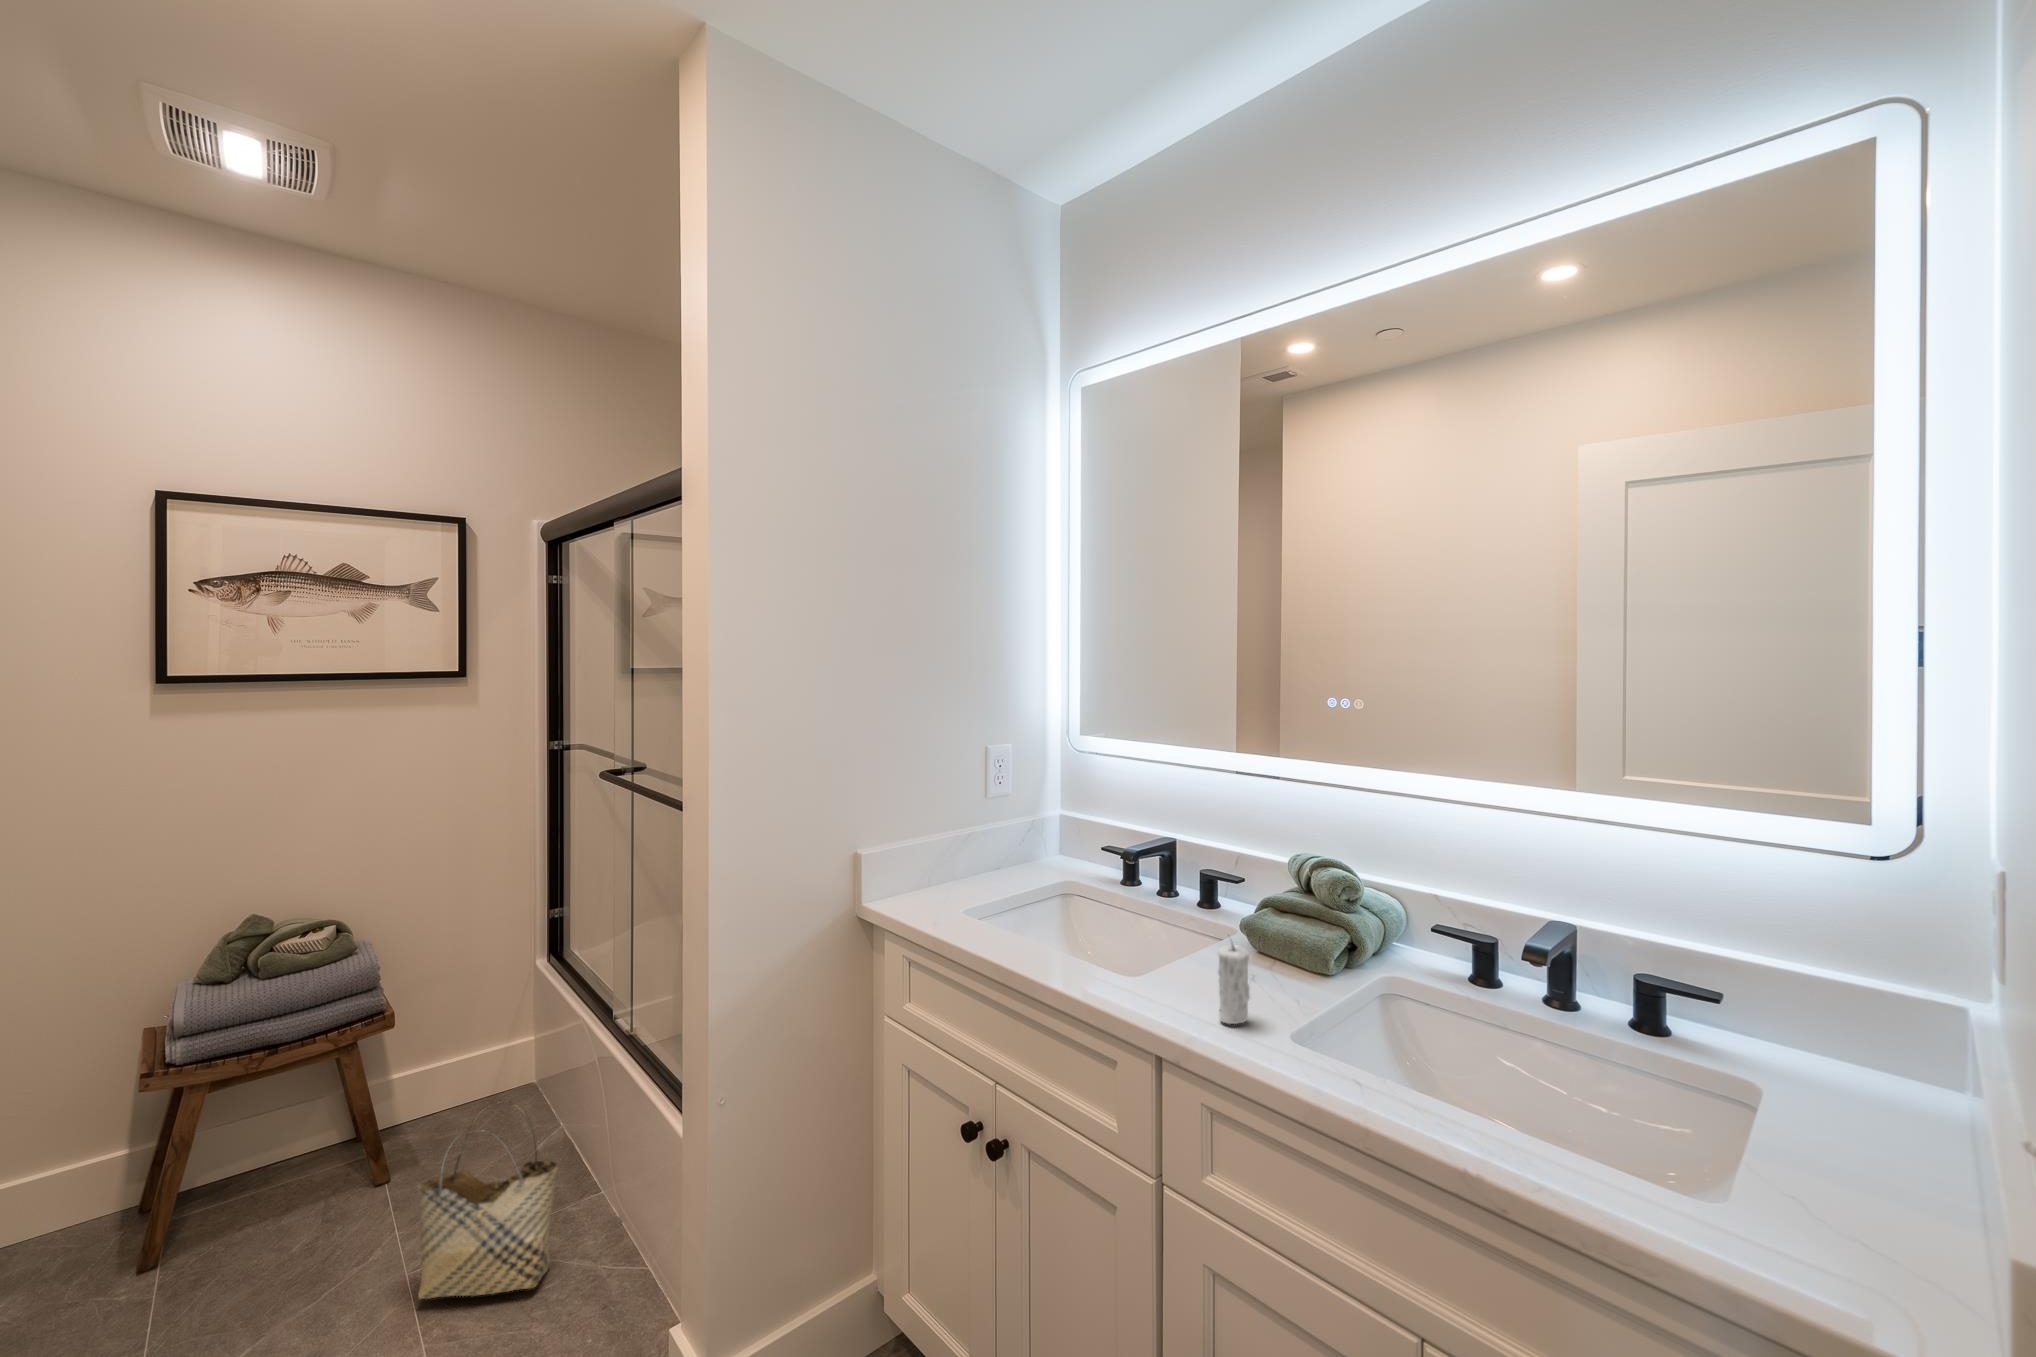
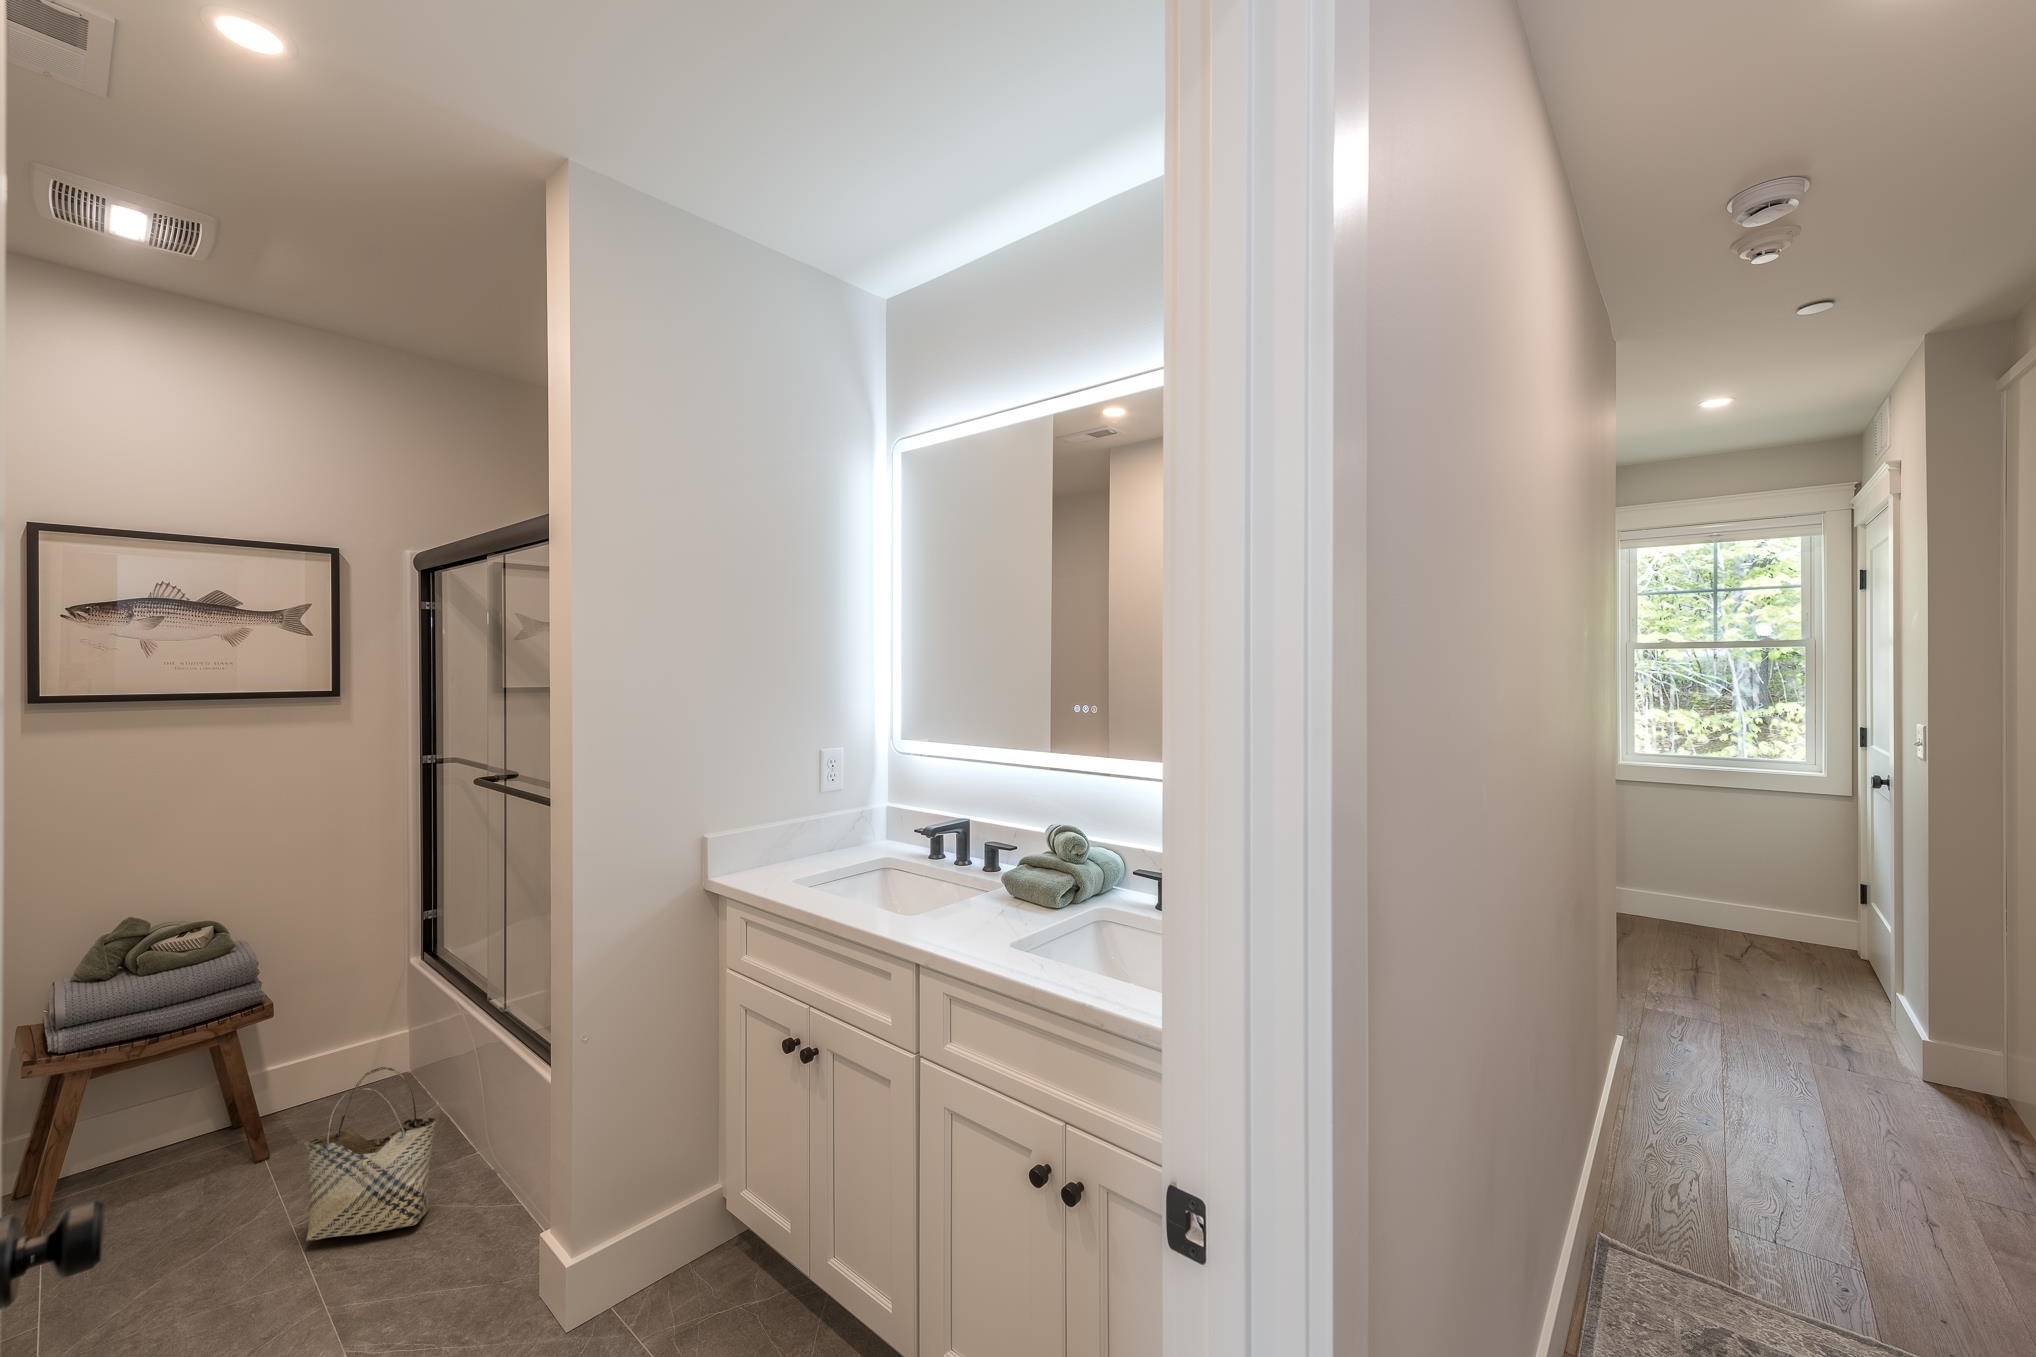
candle: present [1218,944,1250,1024] -> none [967,874,991,940]

